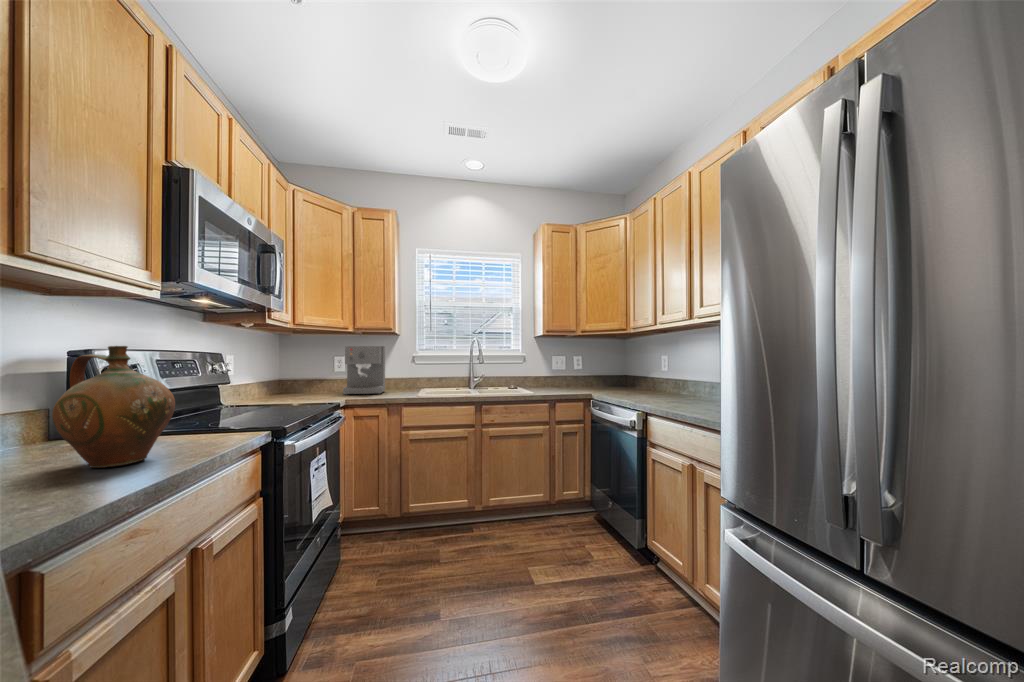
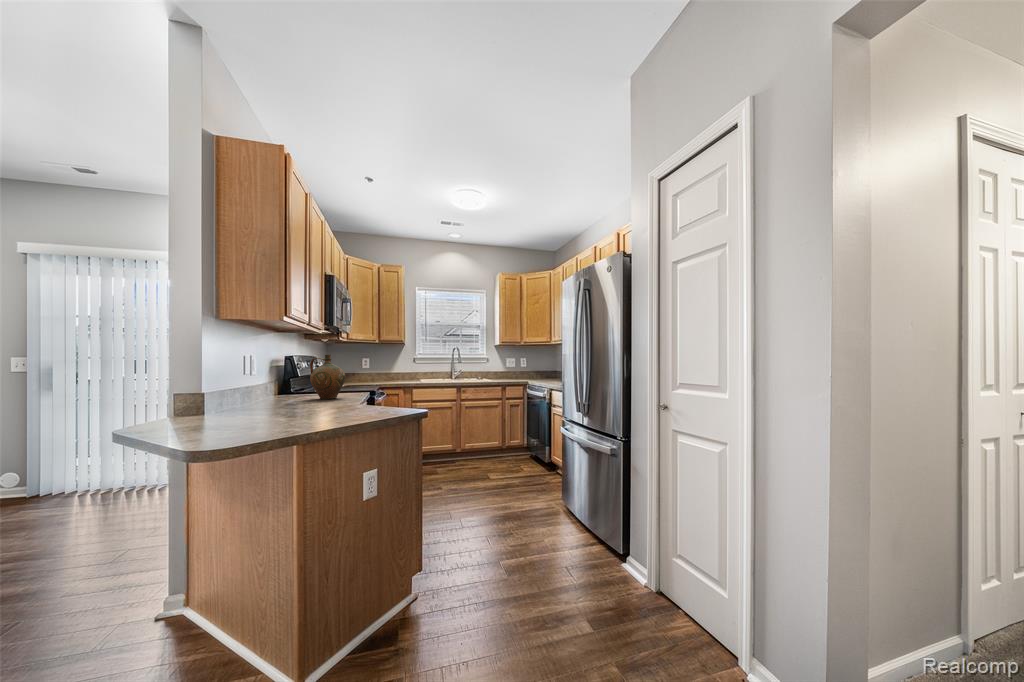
coffee maker: present [343,346,385,395] -> none [374,352,398,382]

